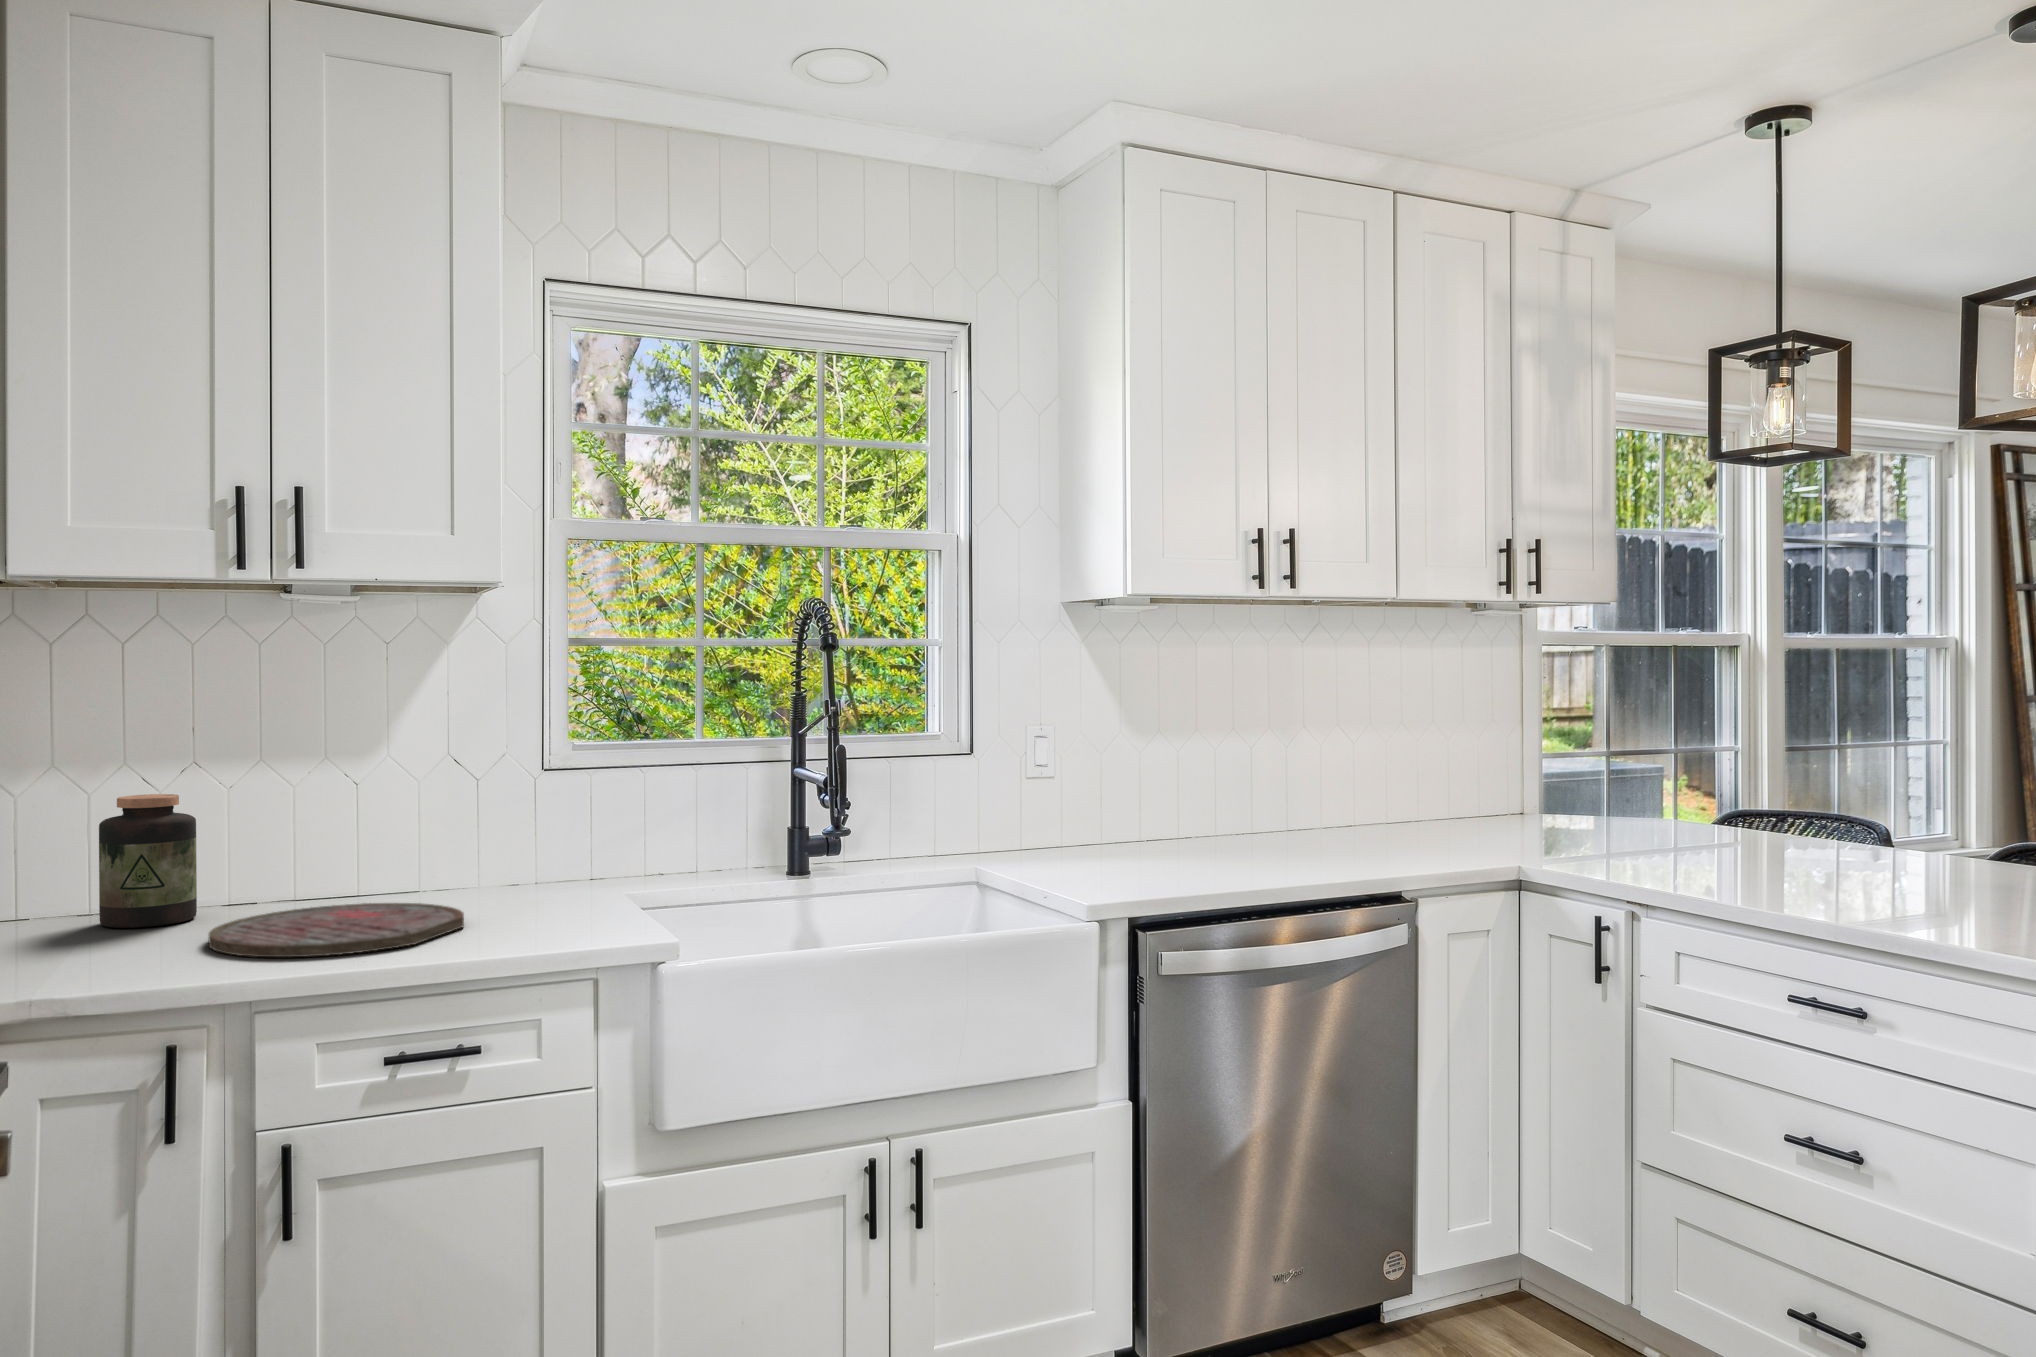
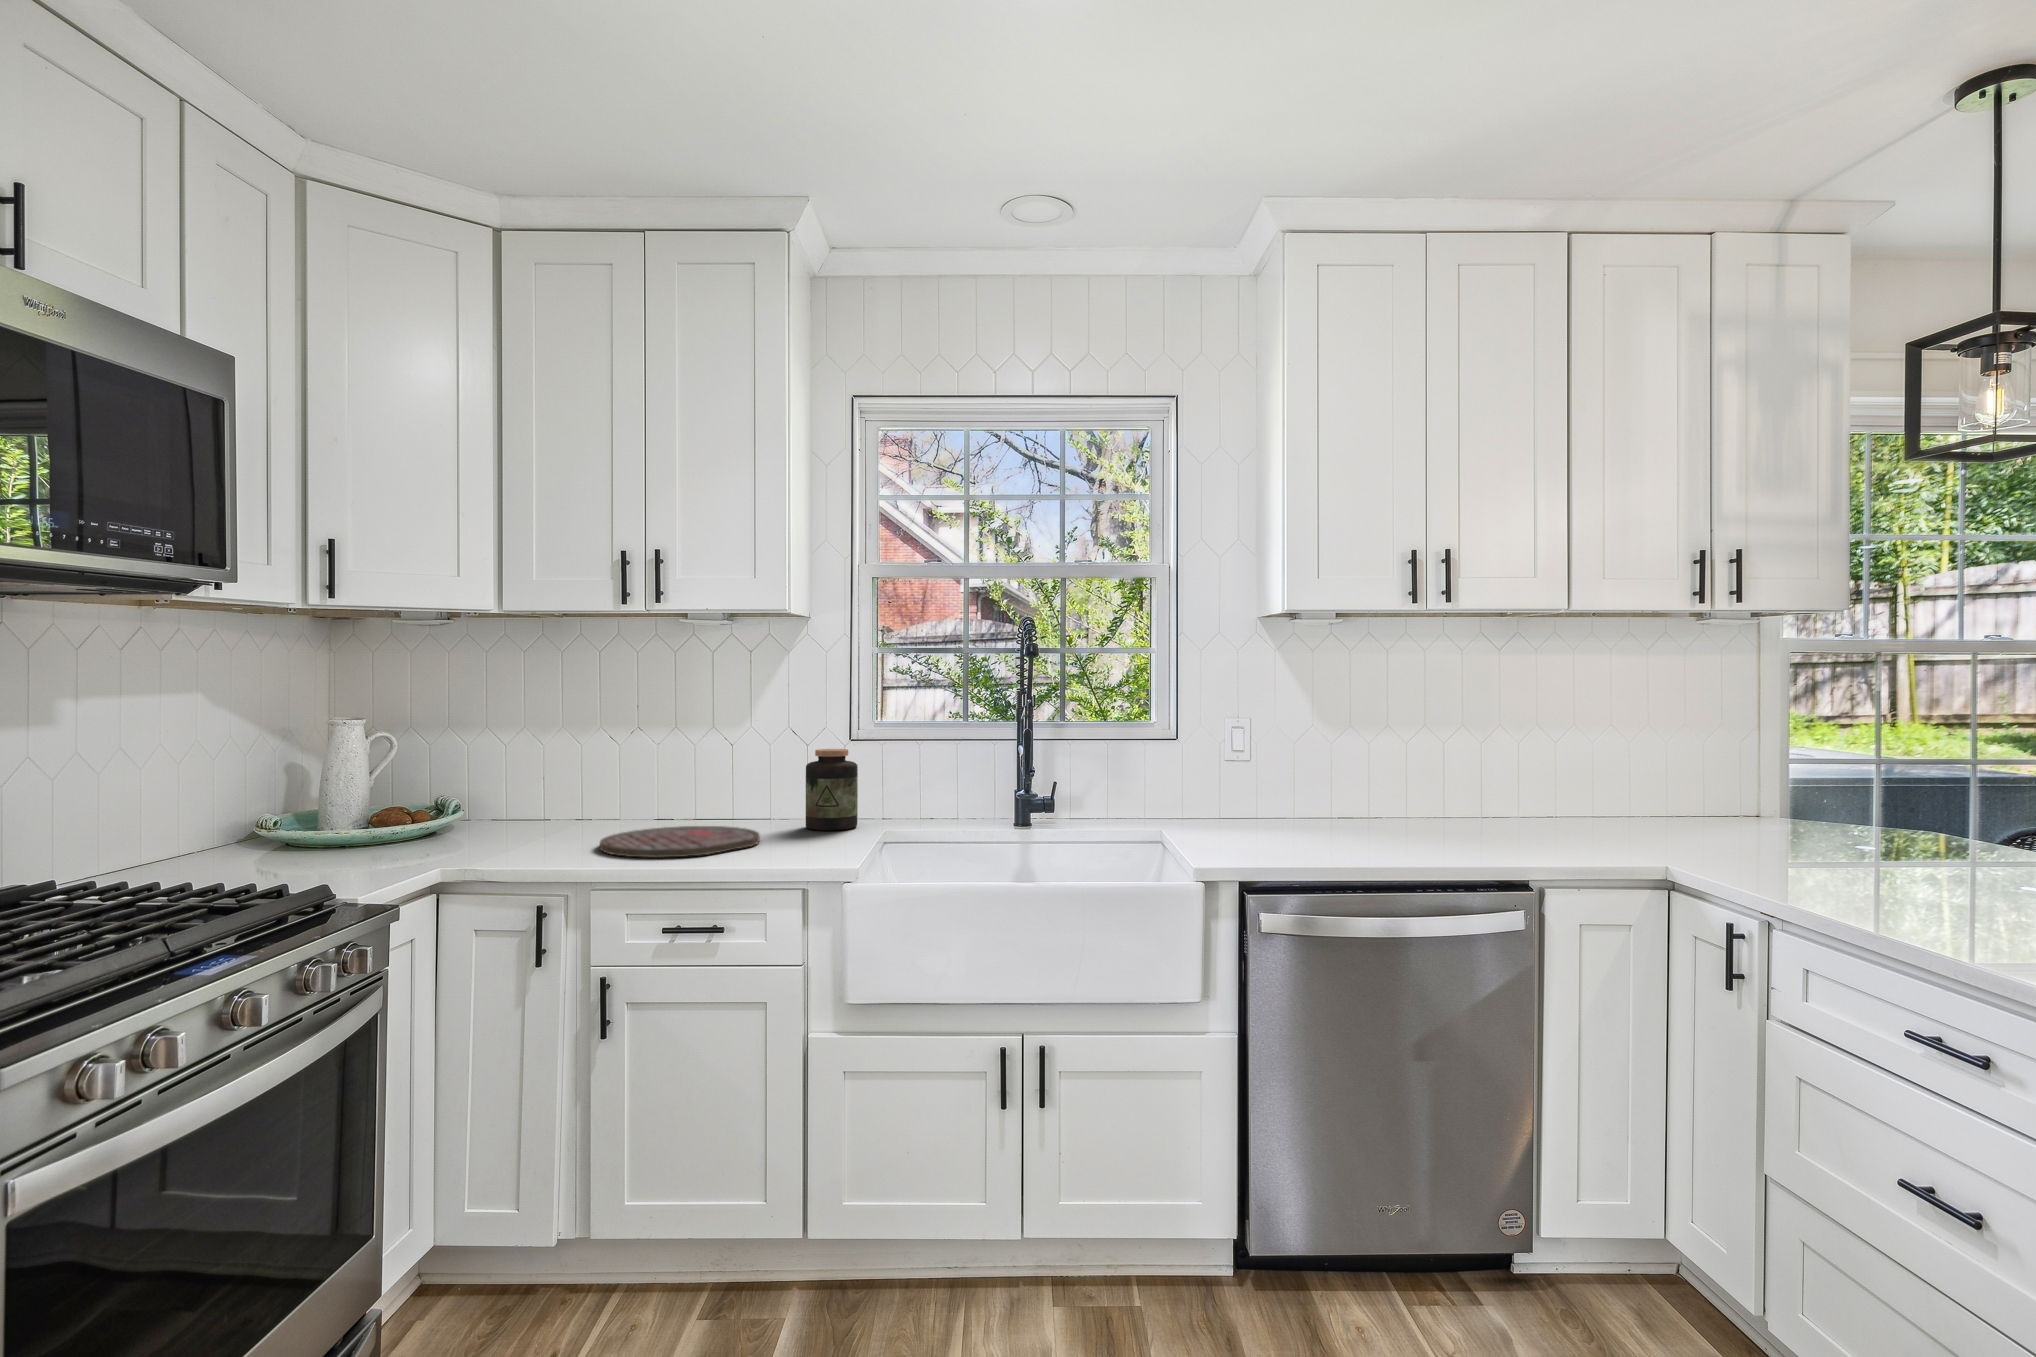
jar: present [99,794,197,928] -> present [806,749,858,830]

